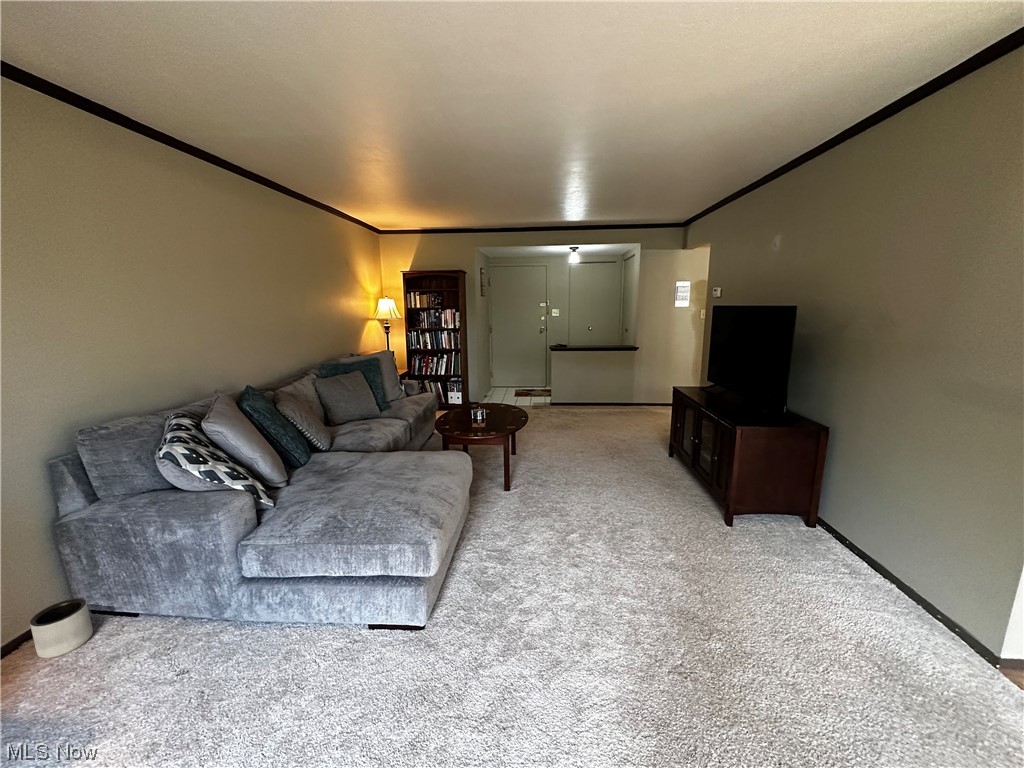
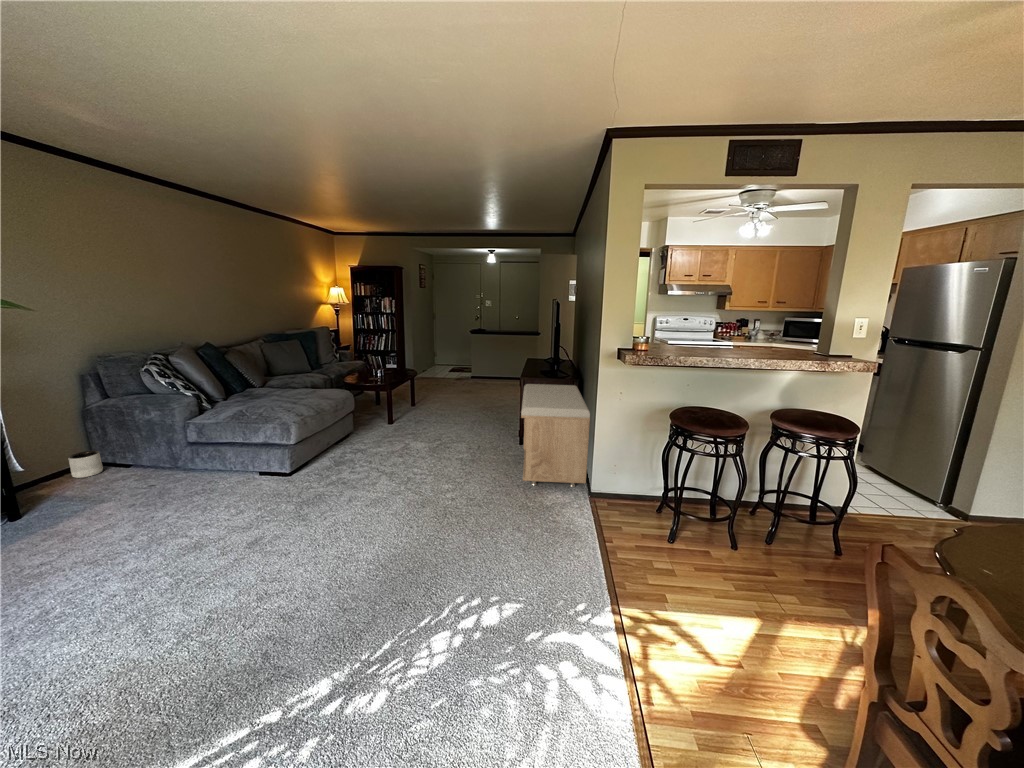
storage bench: none [748,443,992,639] -> present [521,384,590,487]

